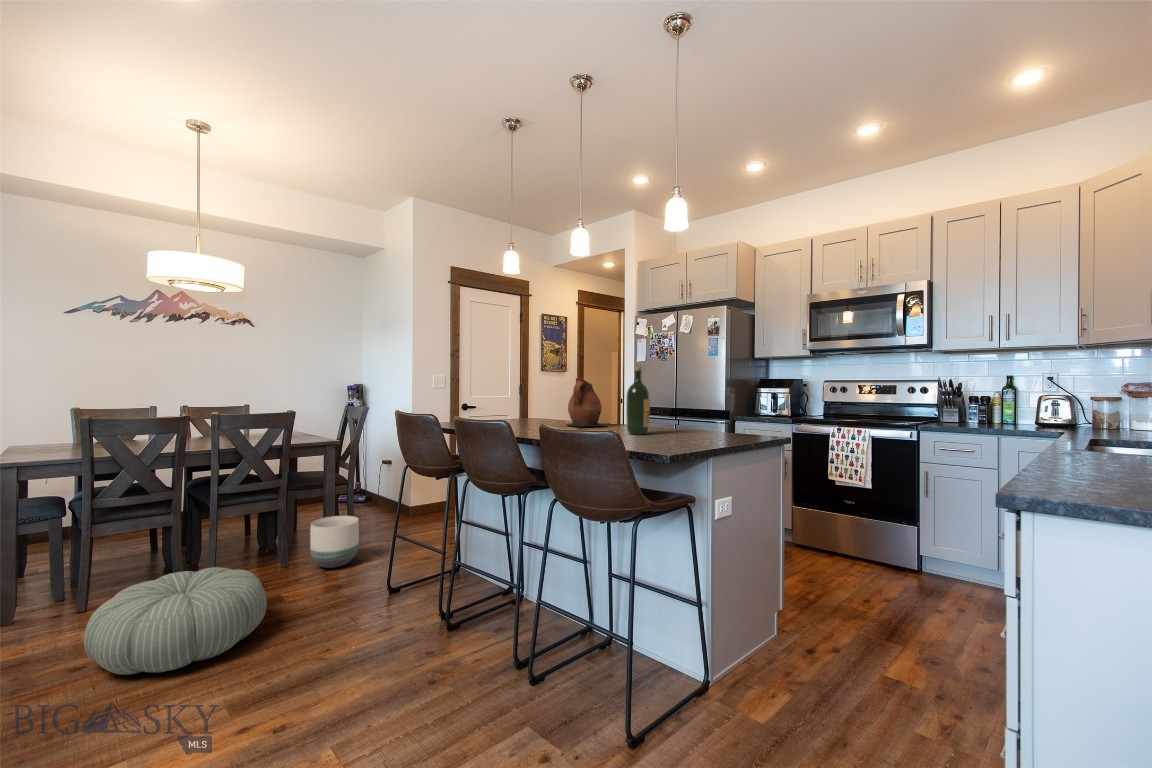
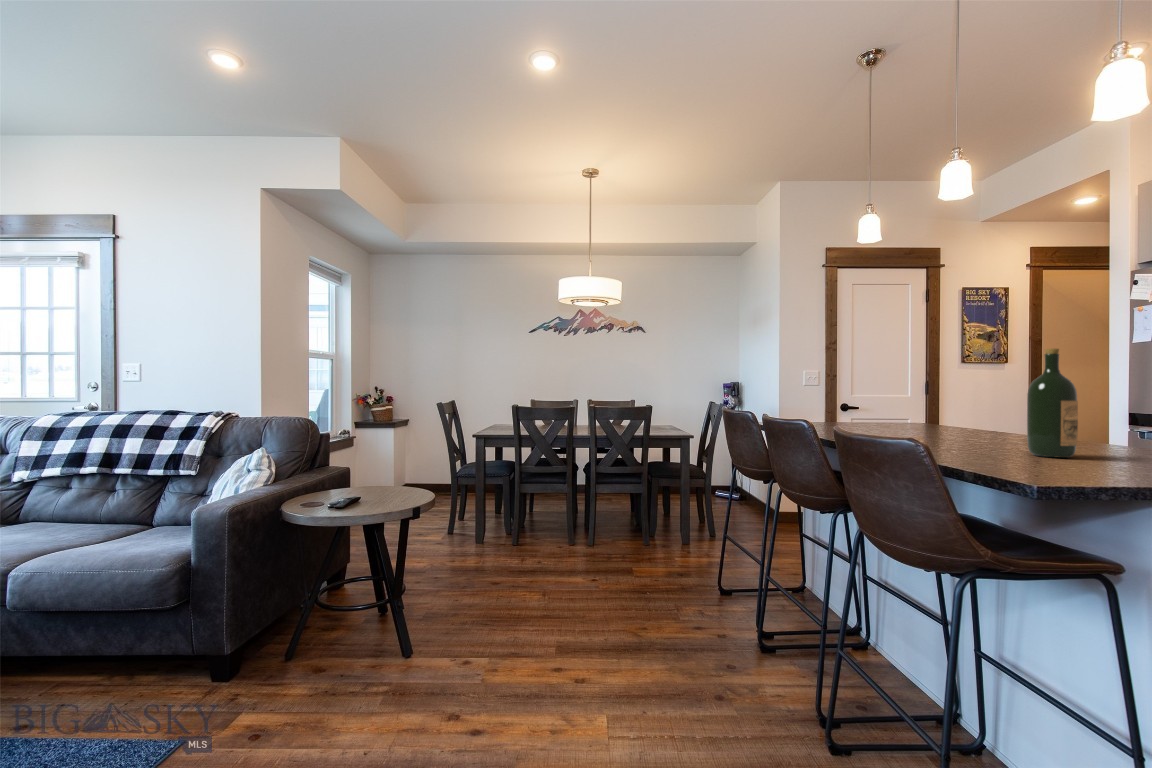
ceramic pitcher: present [566,378,606,426] -> none [931,369,1011,441]
planter: present [310,516,359,568] -> none [663,505,705,554]
pouf: present [84,567,267,675] -> none [501,526,610,600]

